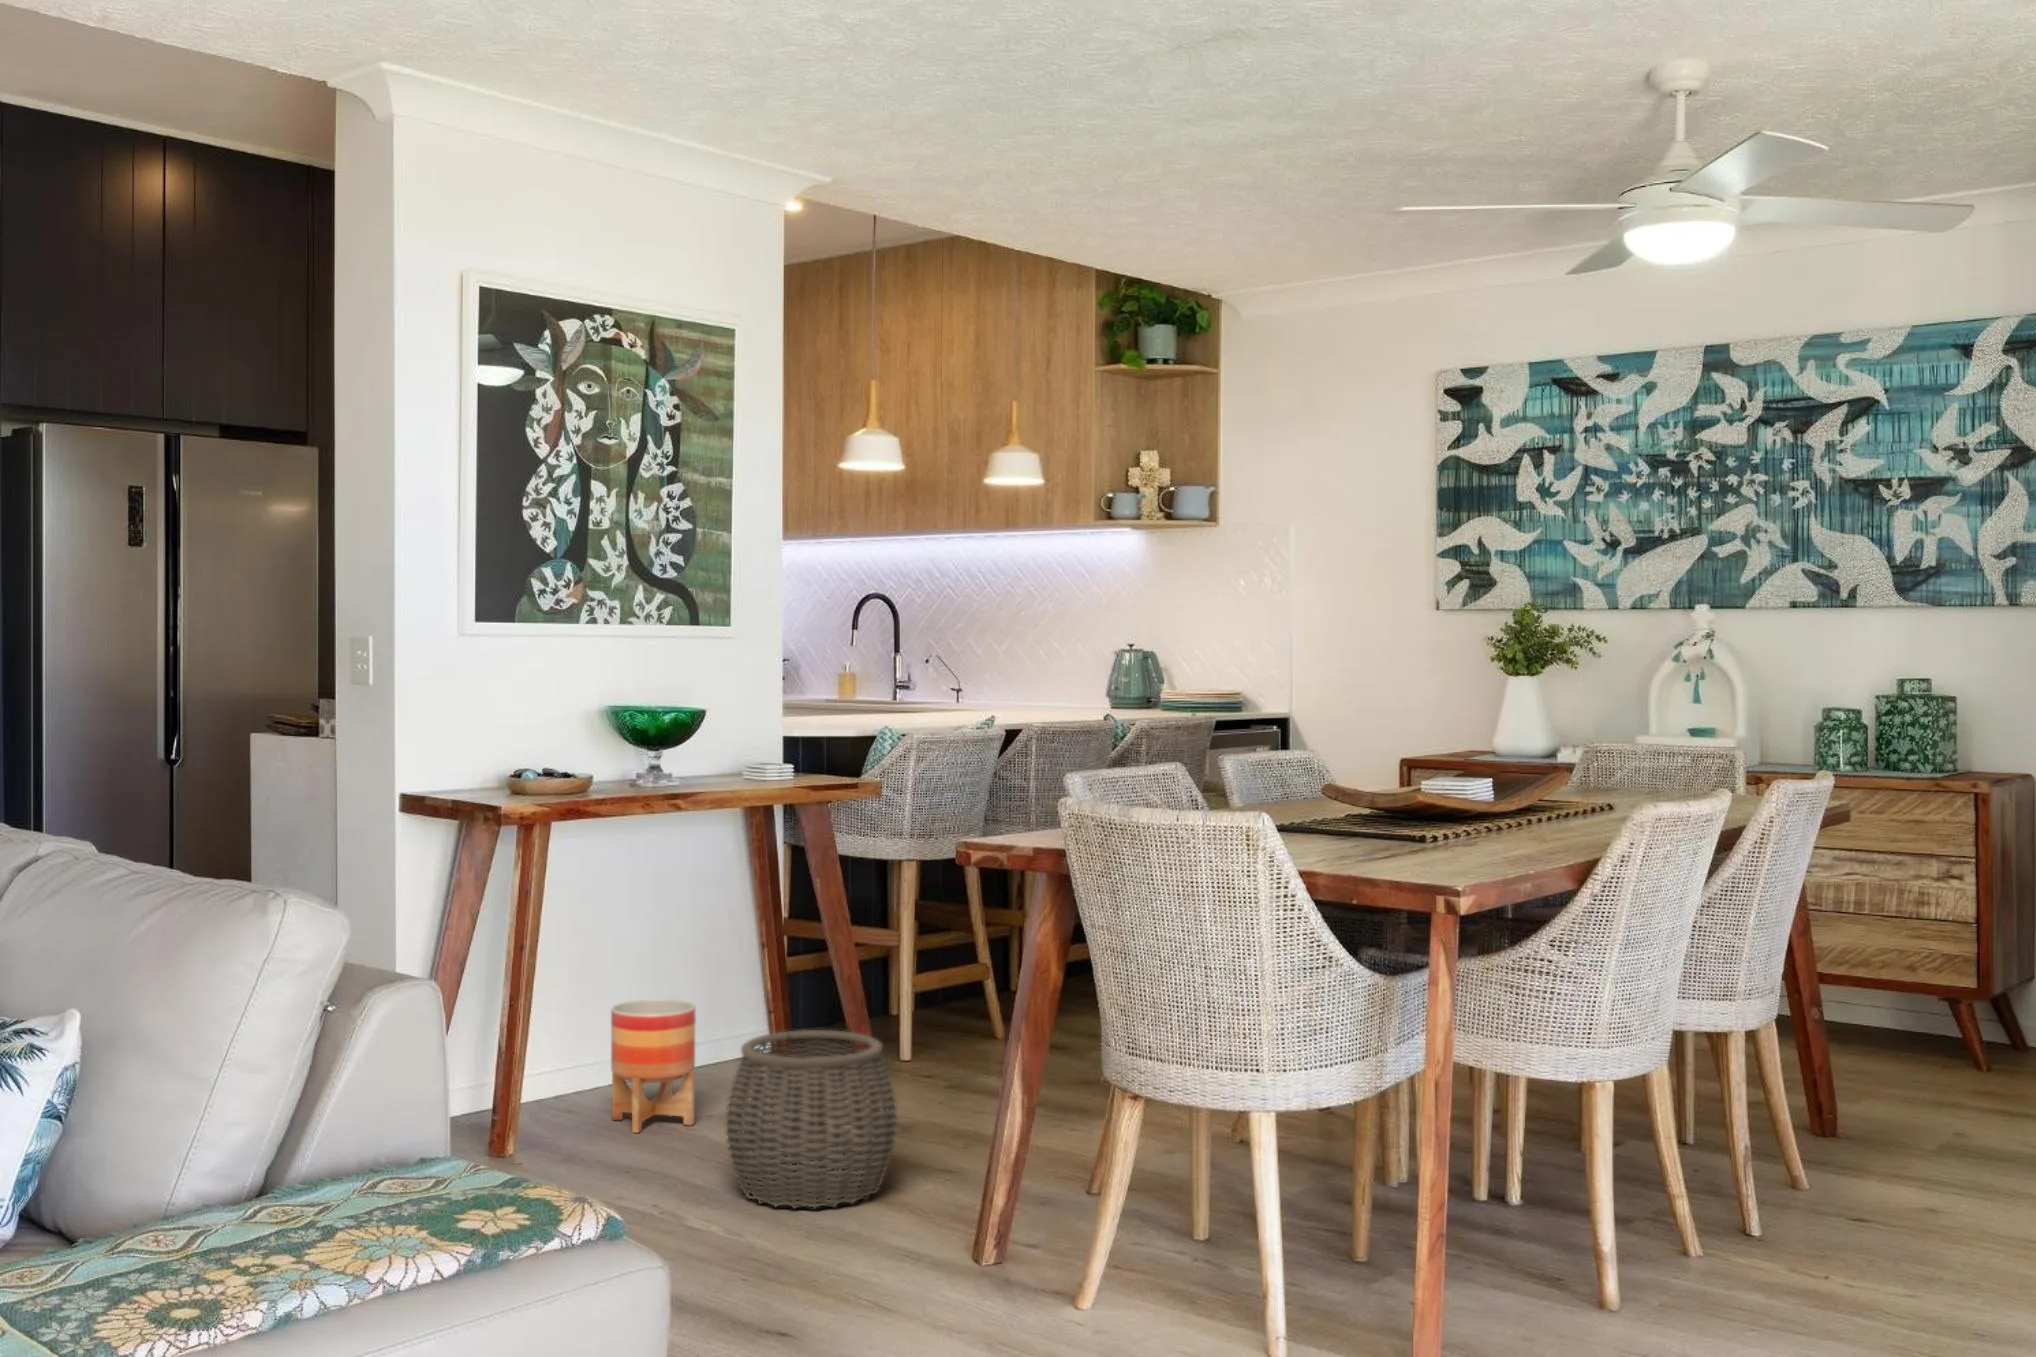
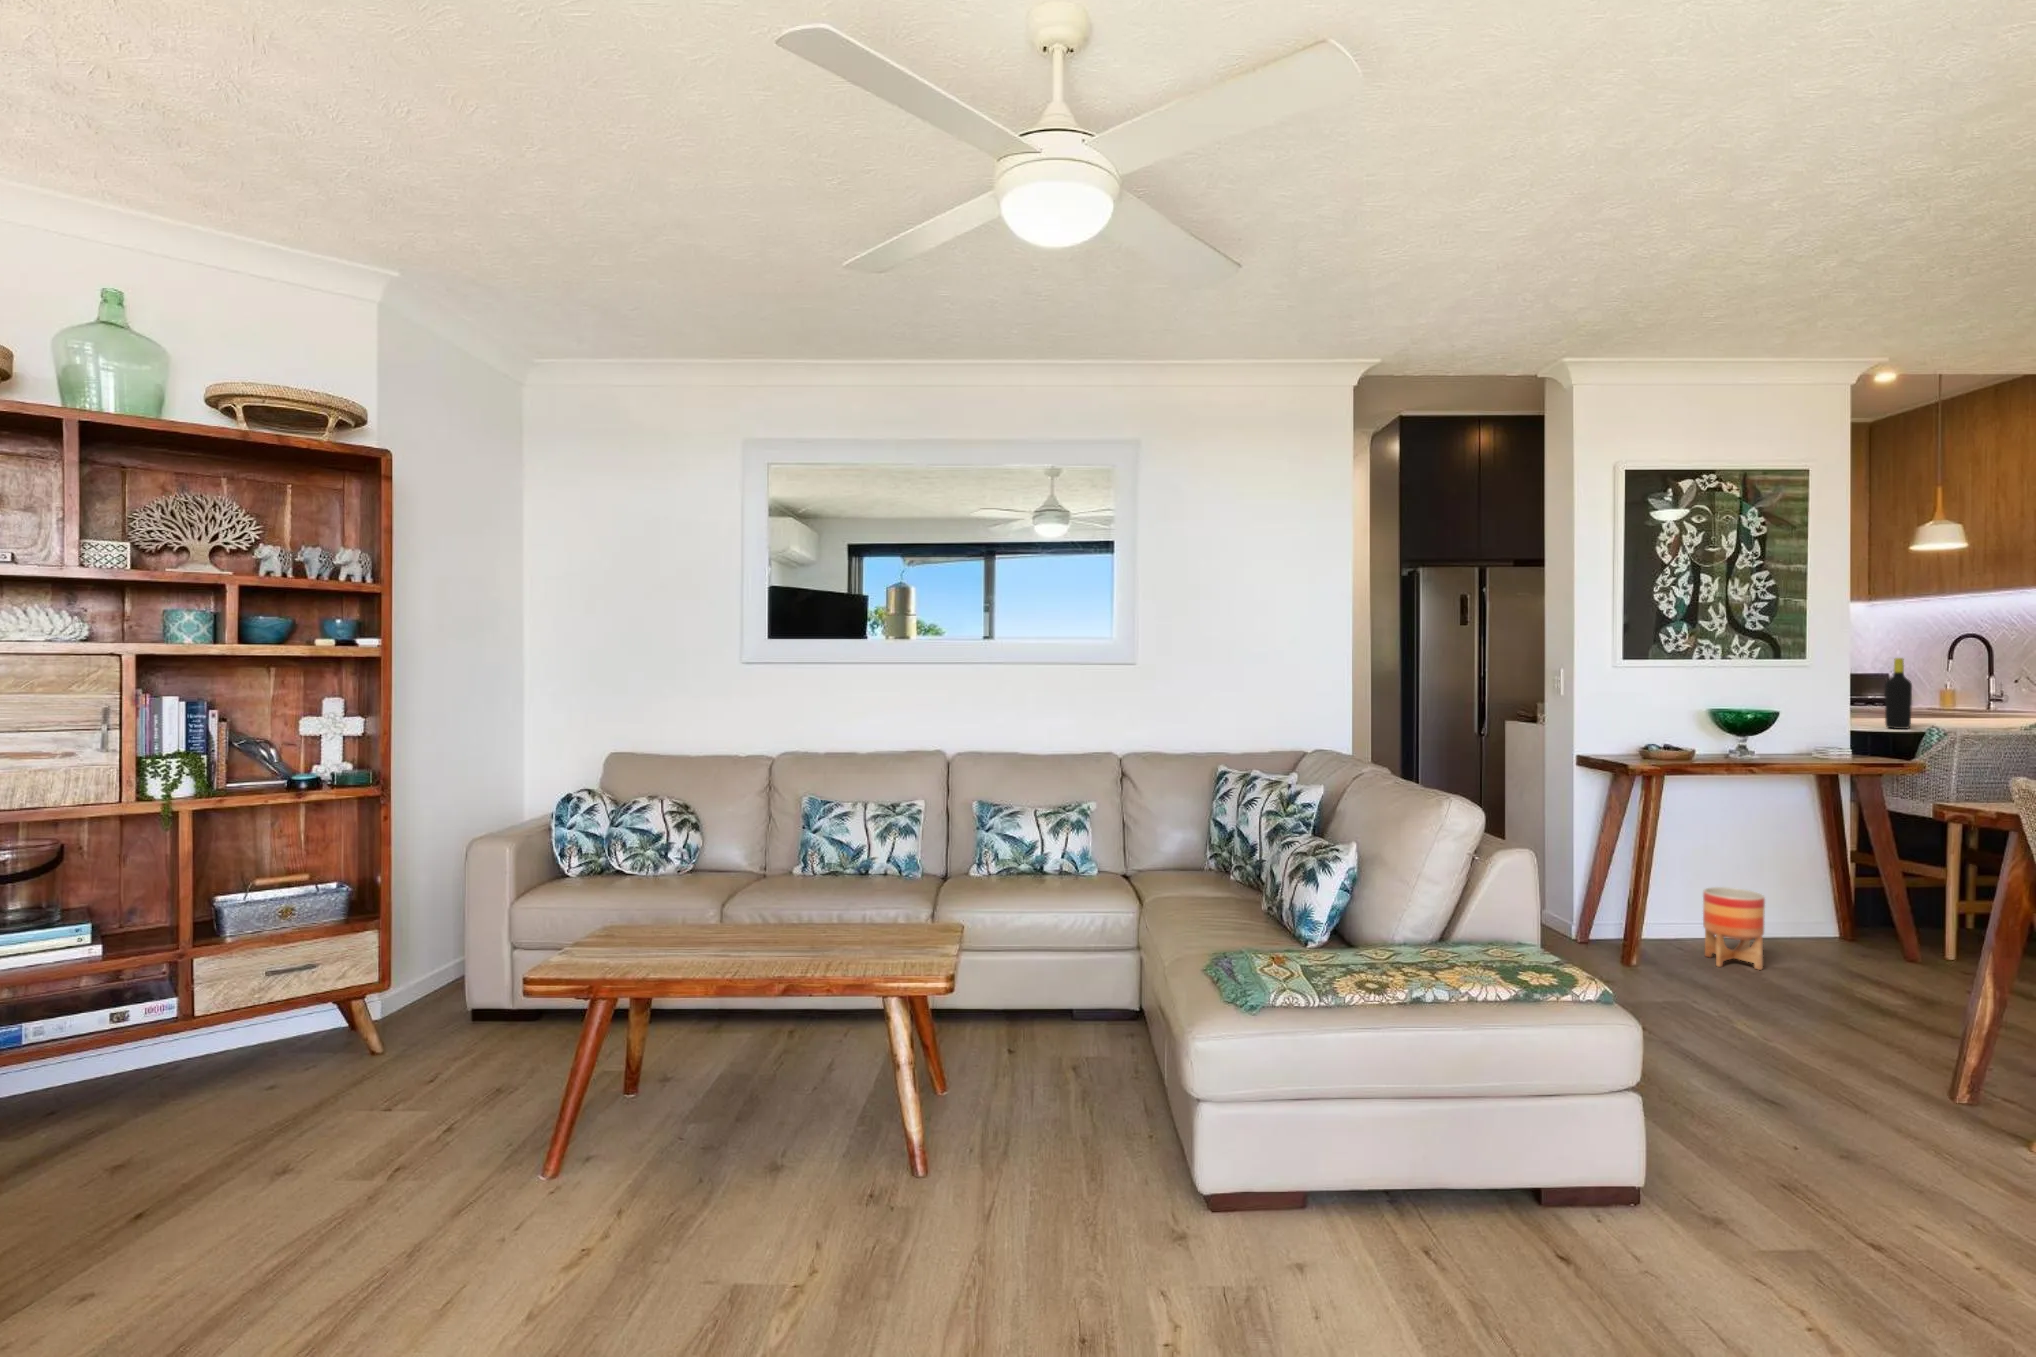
bottle: none [814,627,845,731] -> present [1885,658,1912,729]
woven basket: present [725,1030,898,1208] -> none [1768,921,1909,1042]

